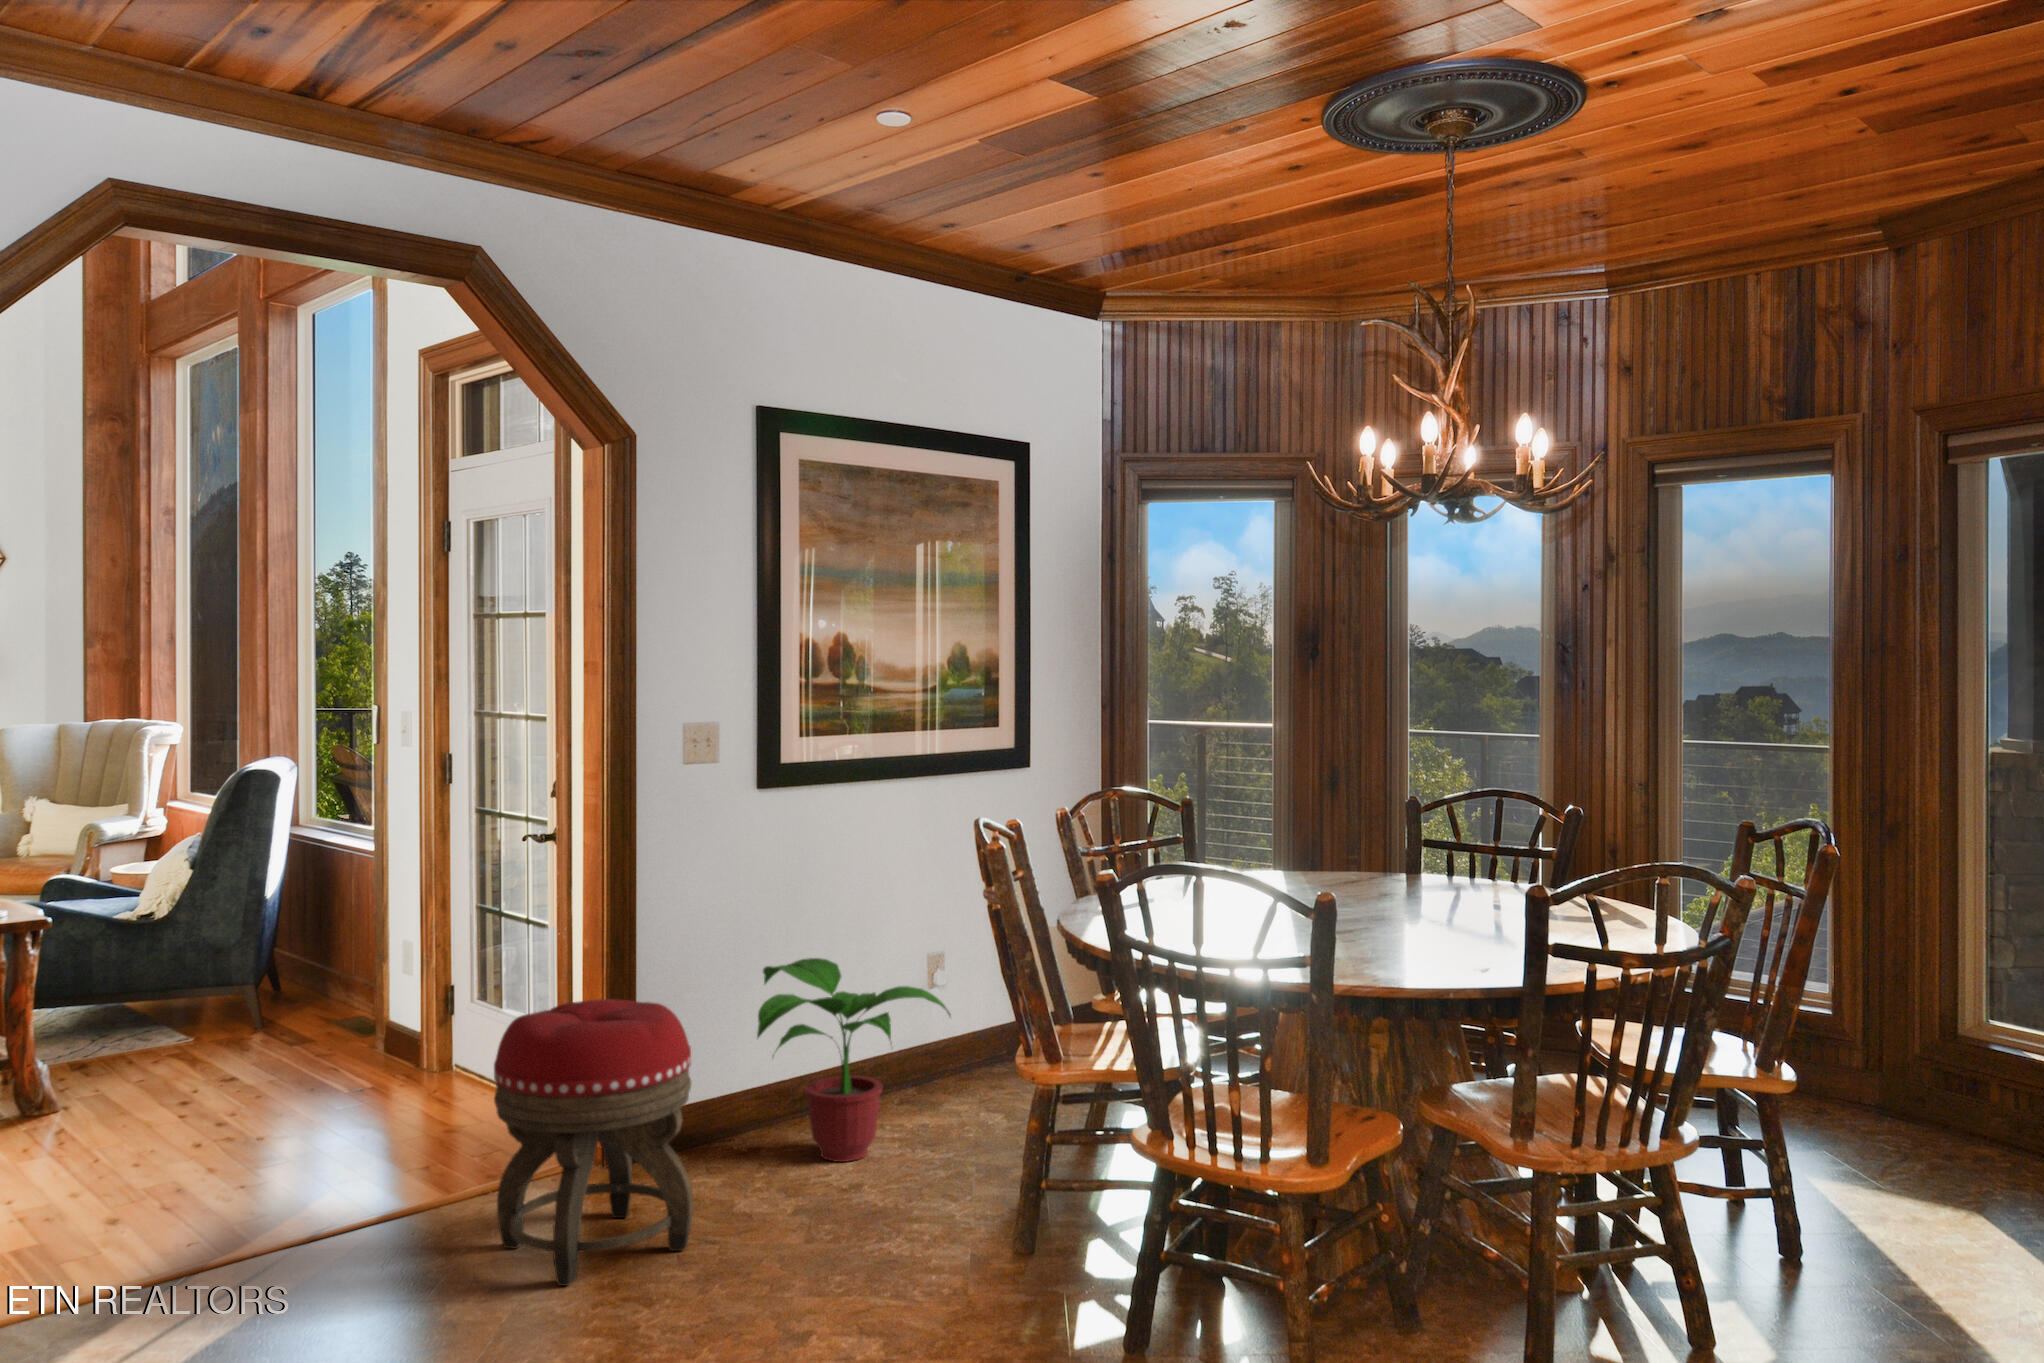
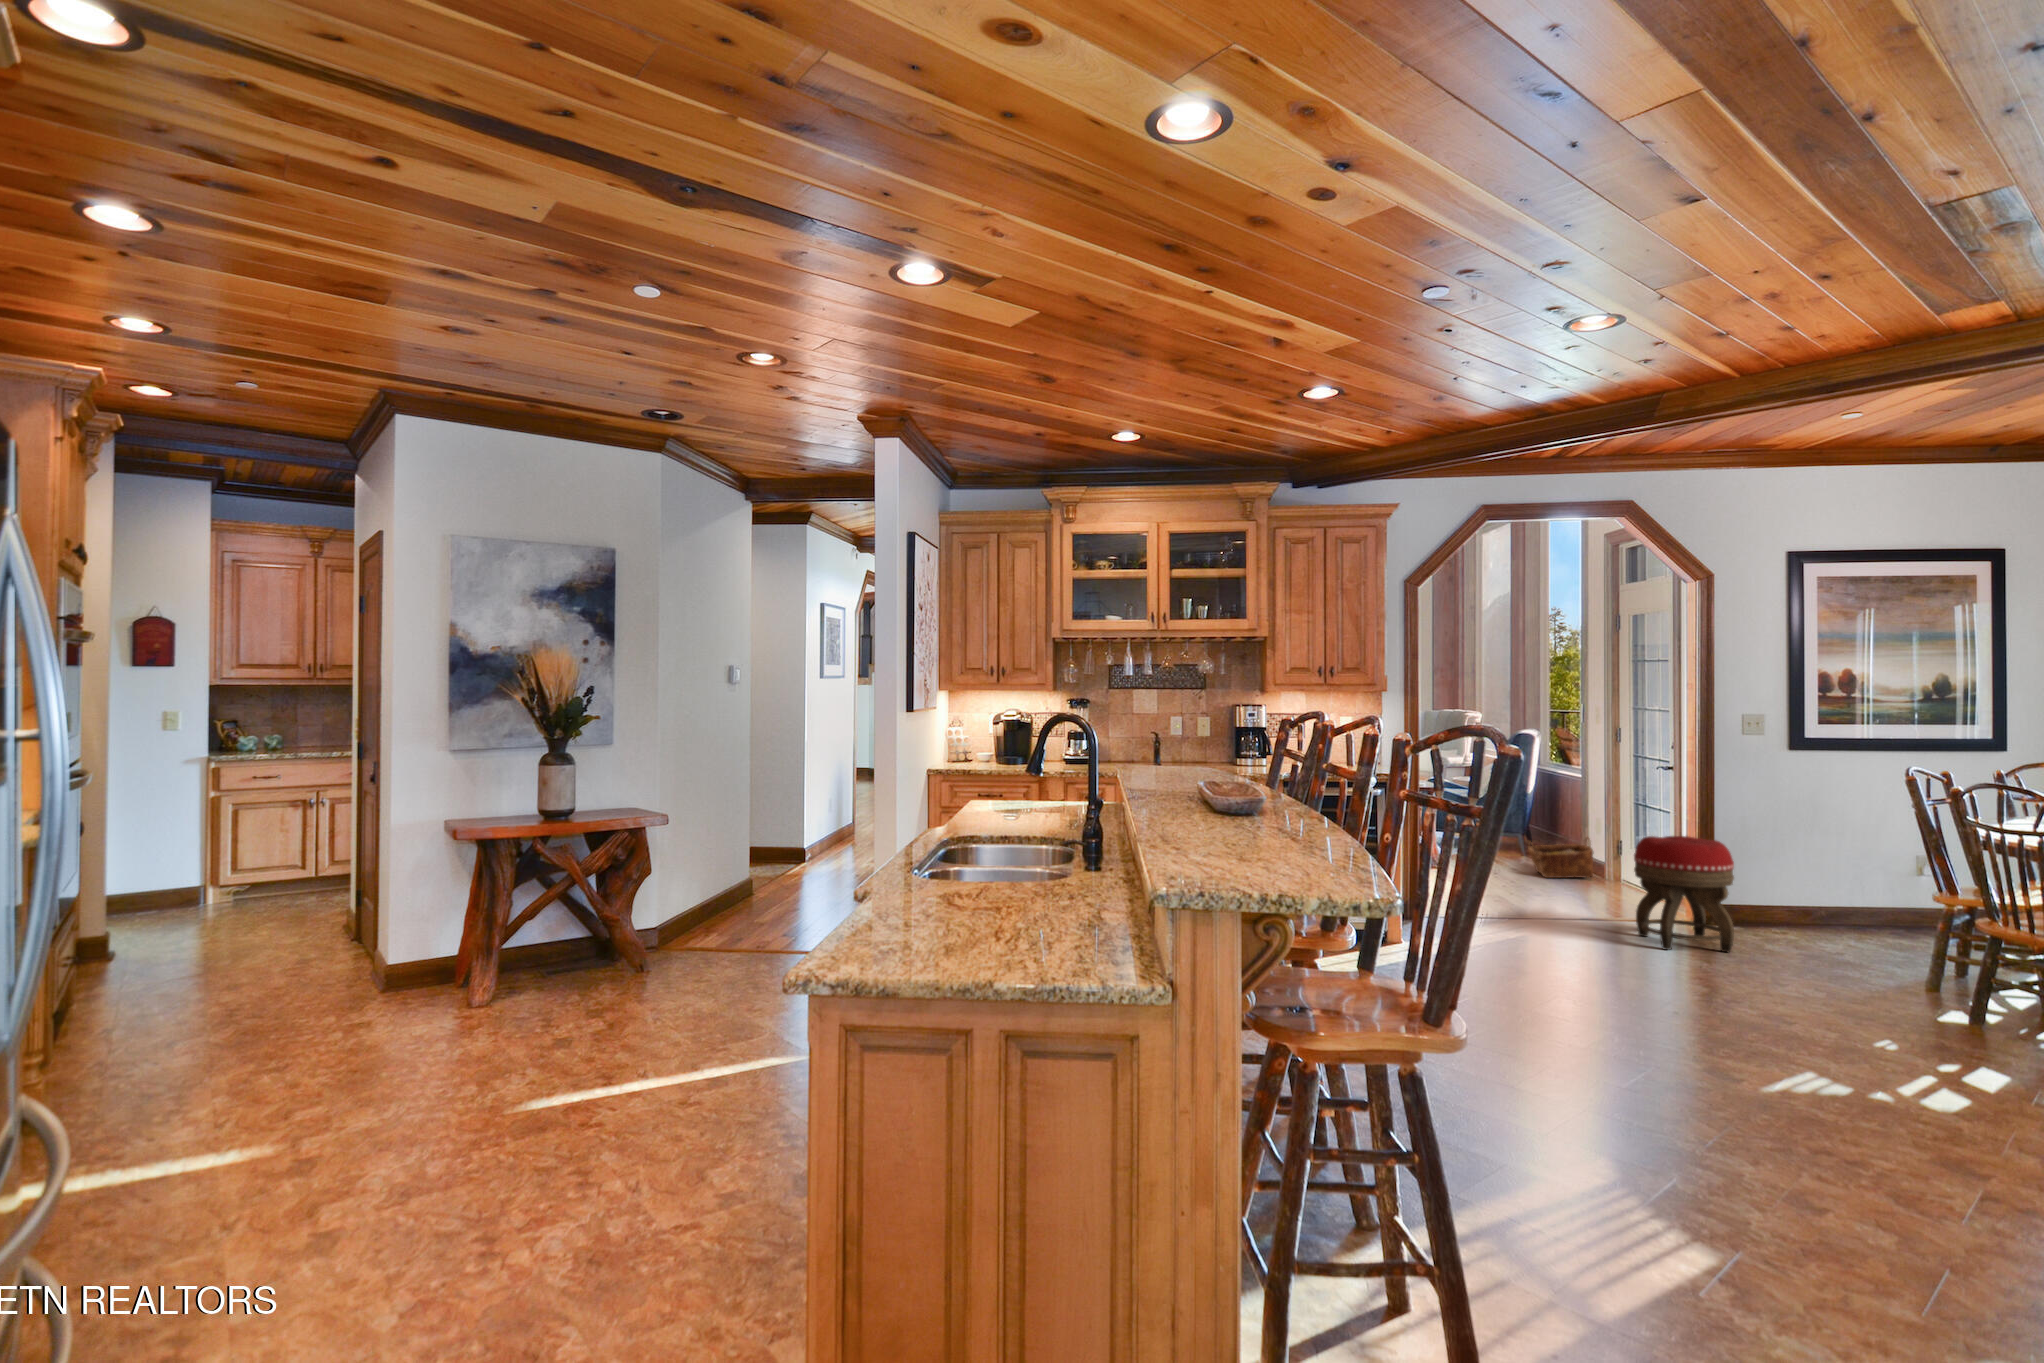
potted plant: present [757,958,951,1162] -> none [1778,841,1917,947]
woven basket: none [258,983,397,1092] -> present [1528,837,1593,878]

